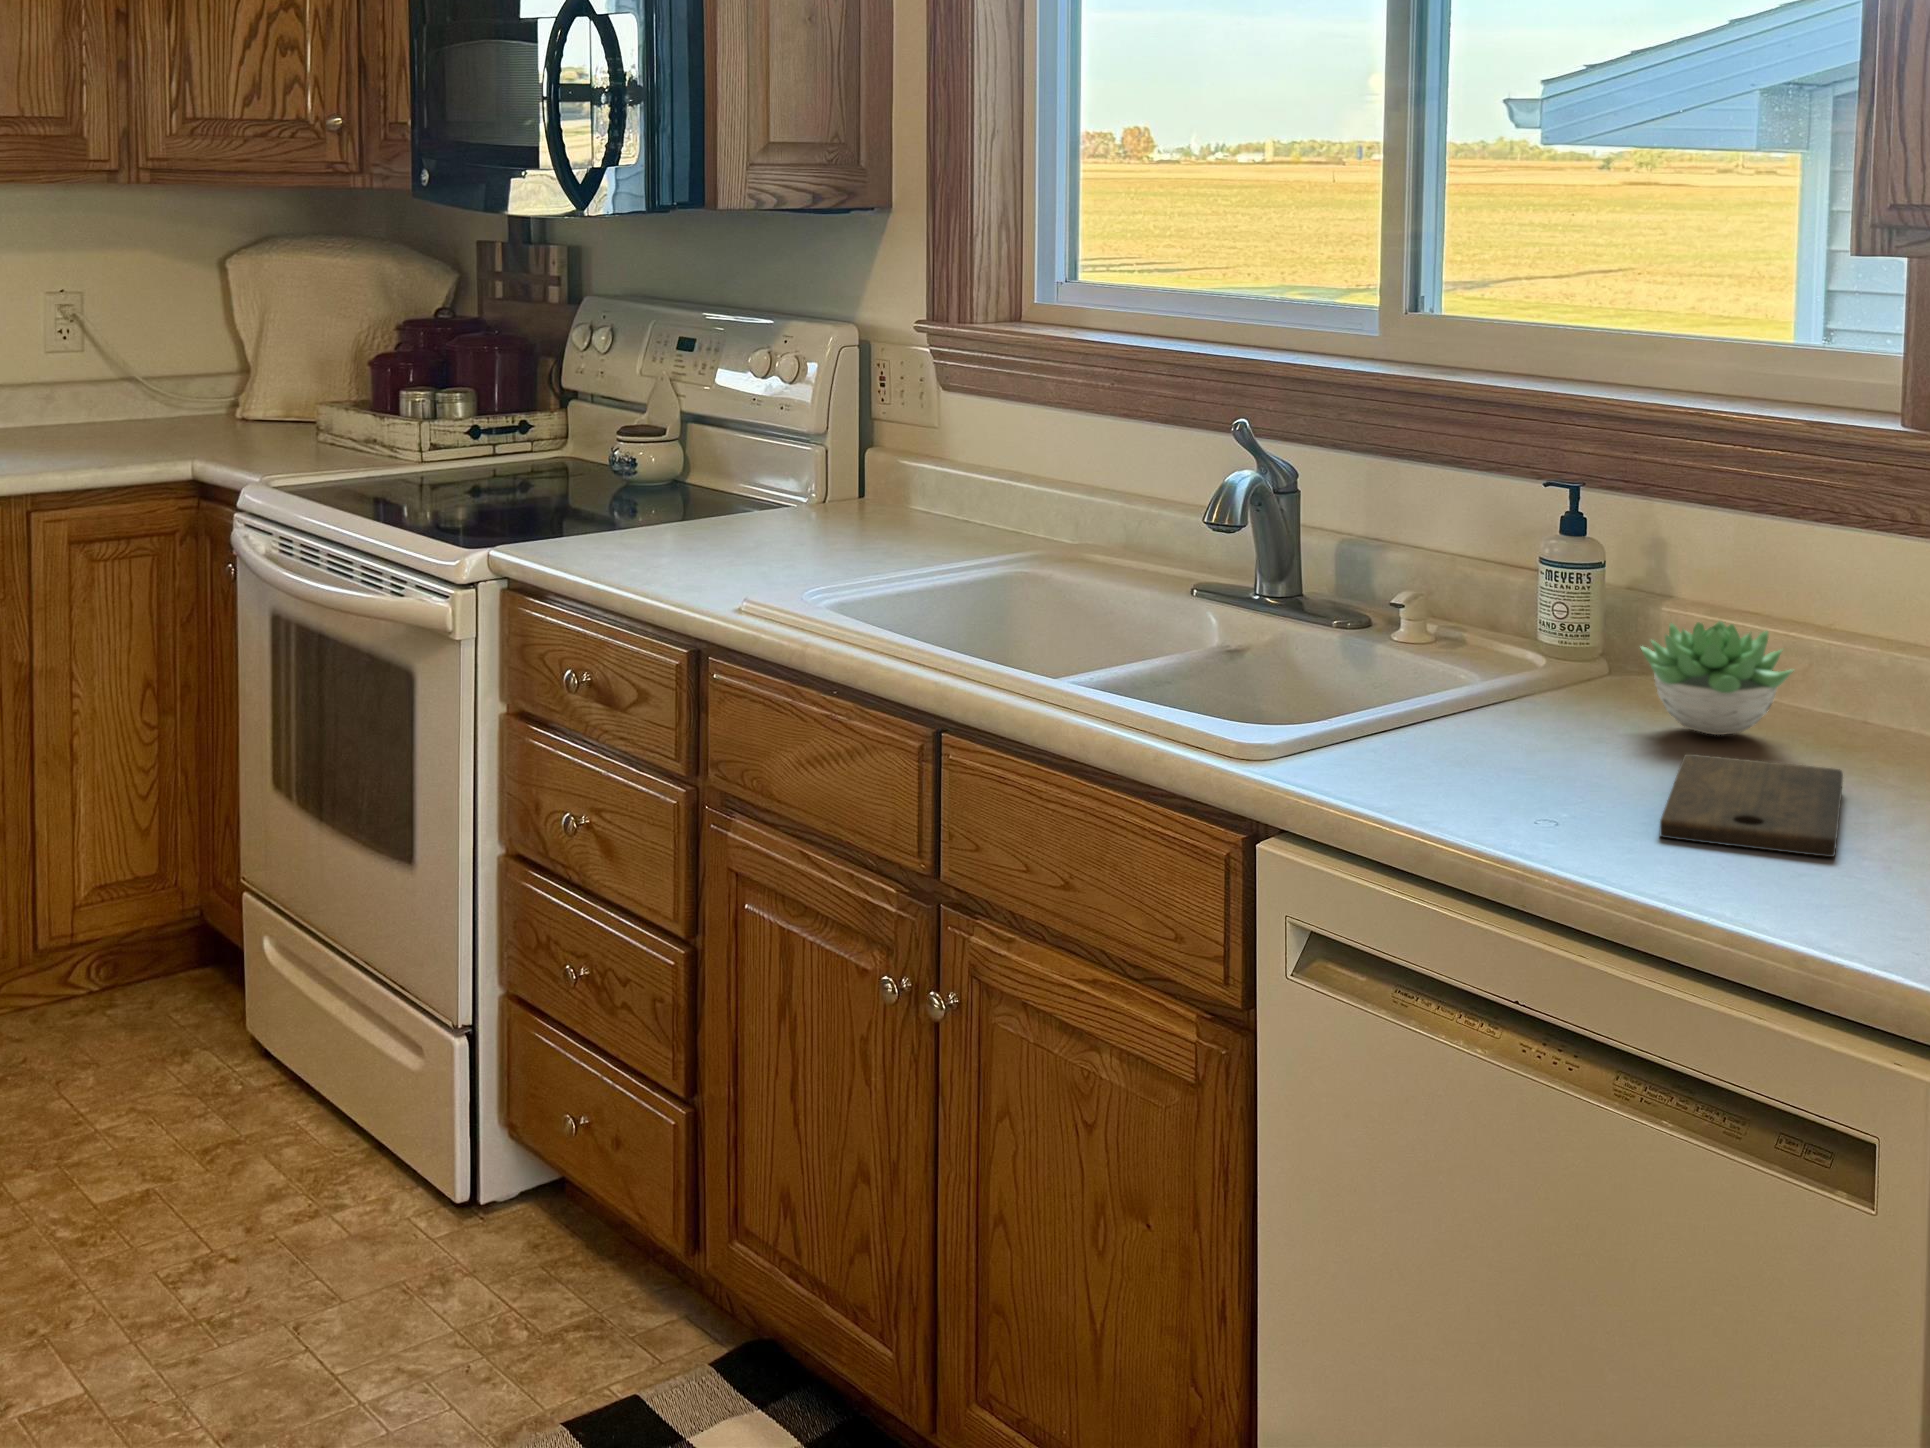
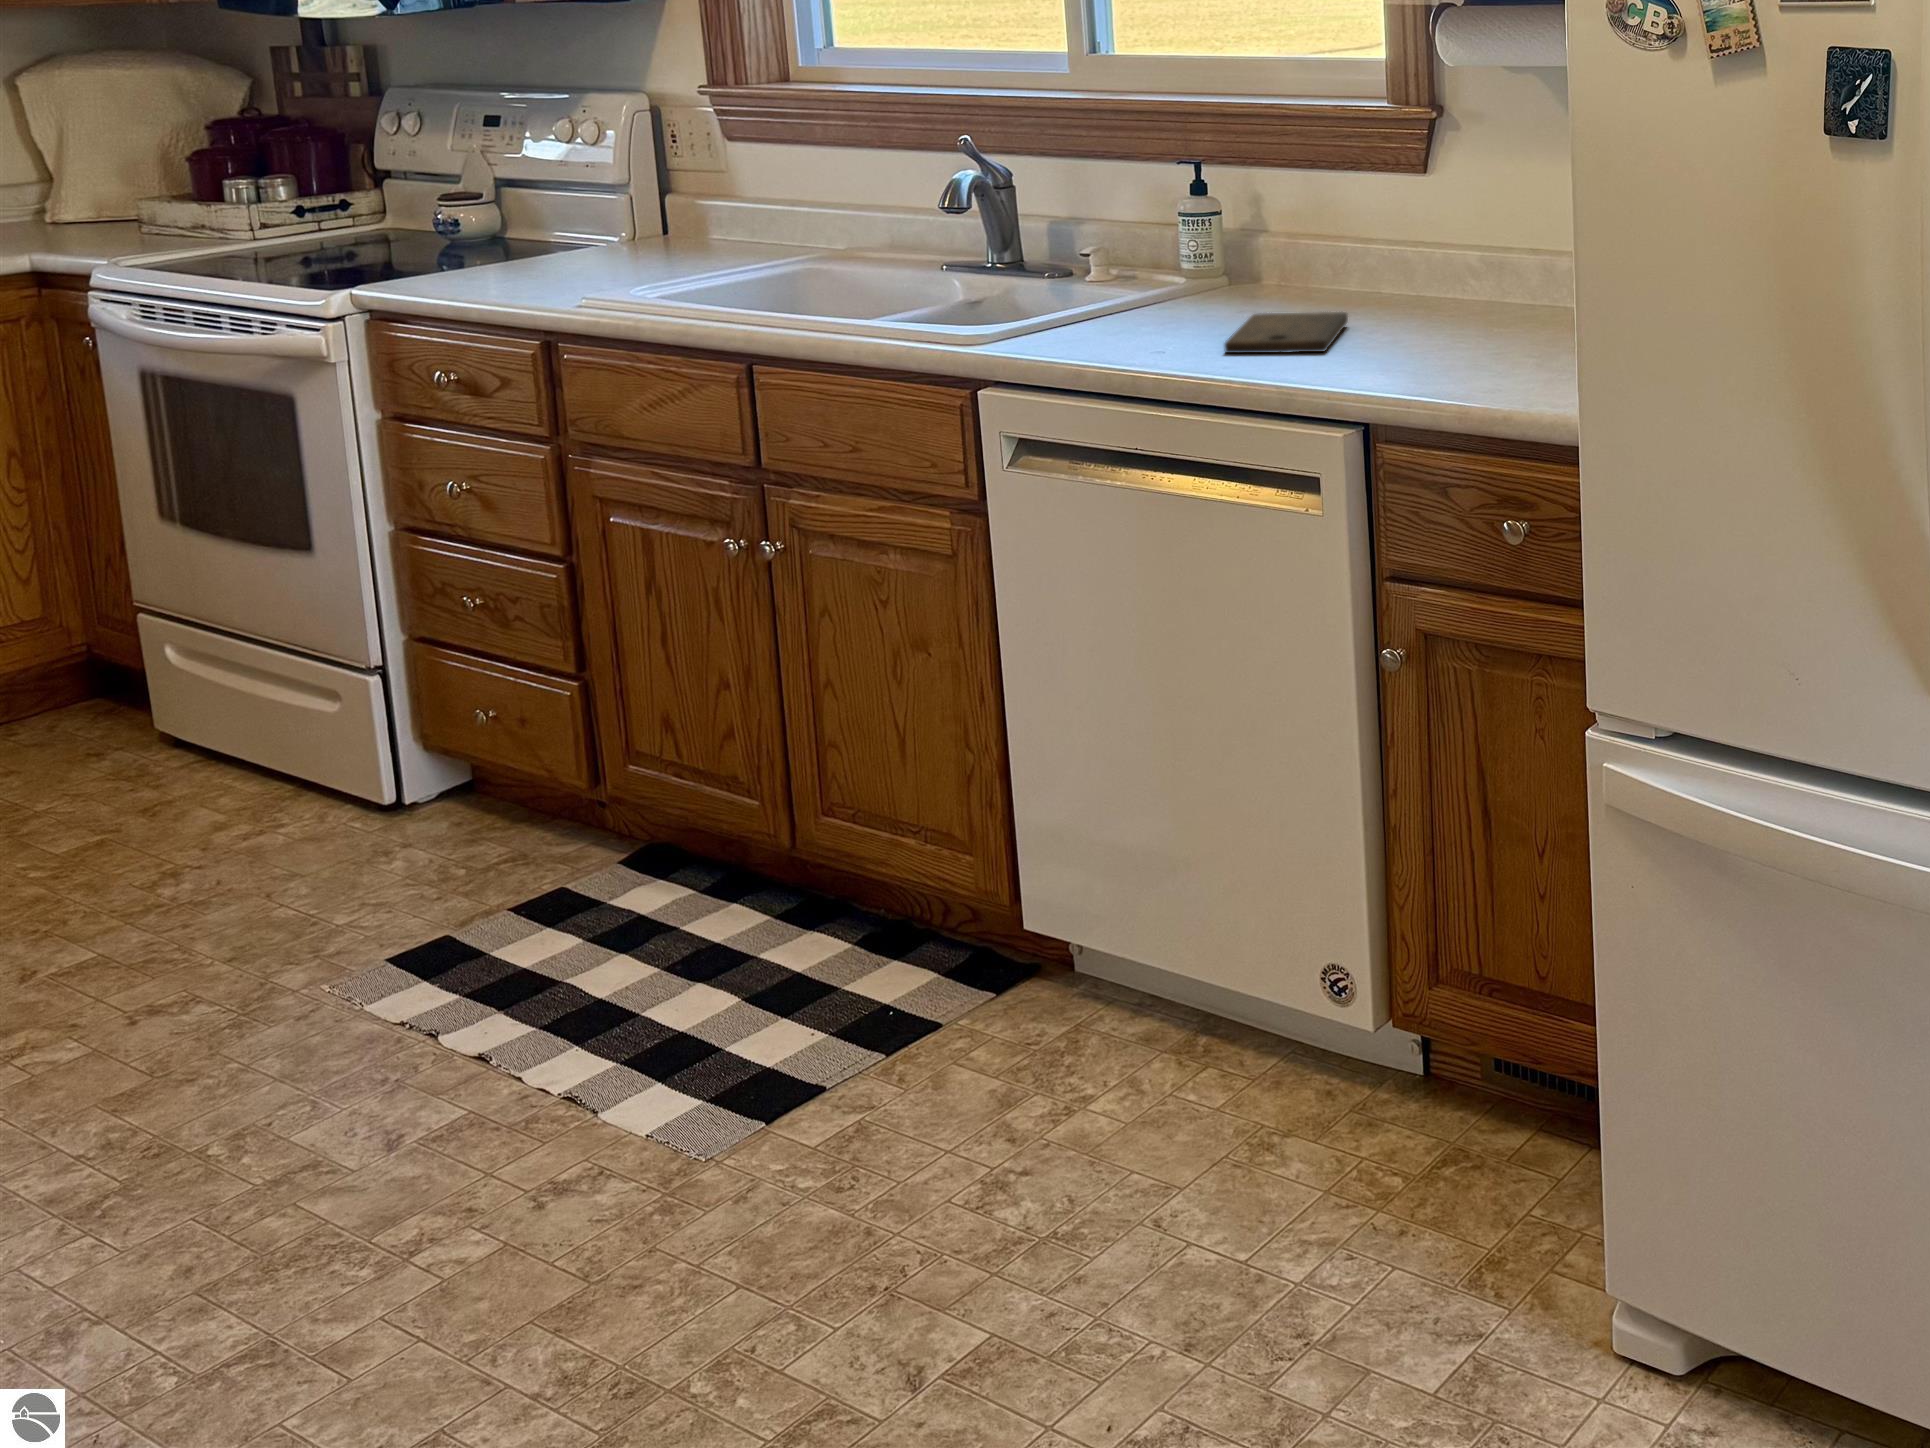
succulent plant: present [1641,621,1793,735] -> none [1234,237,1327,308]

